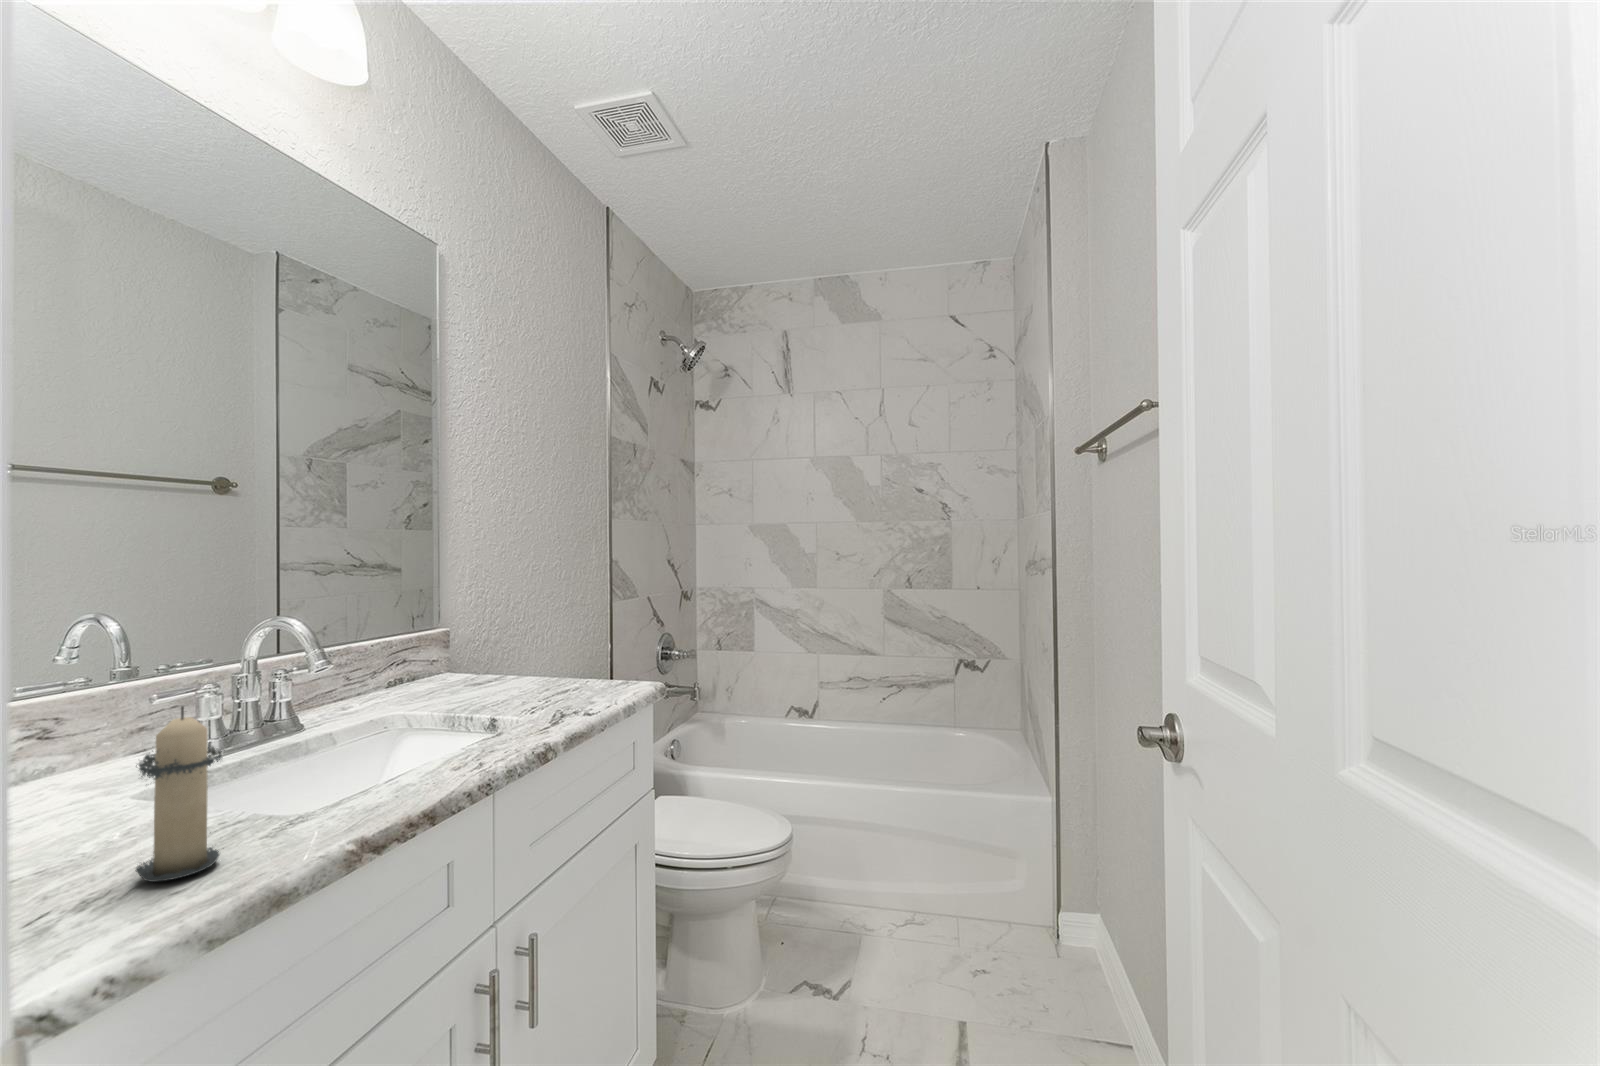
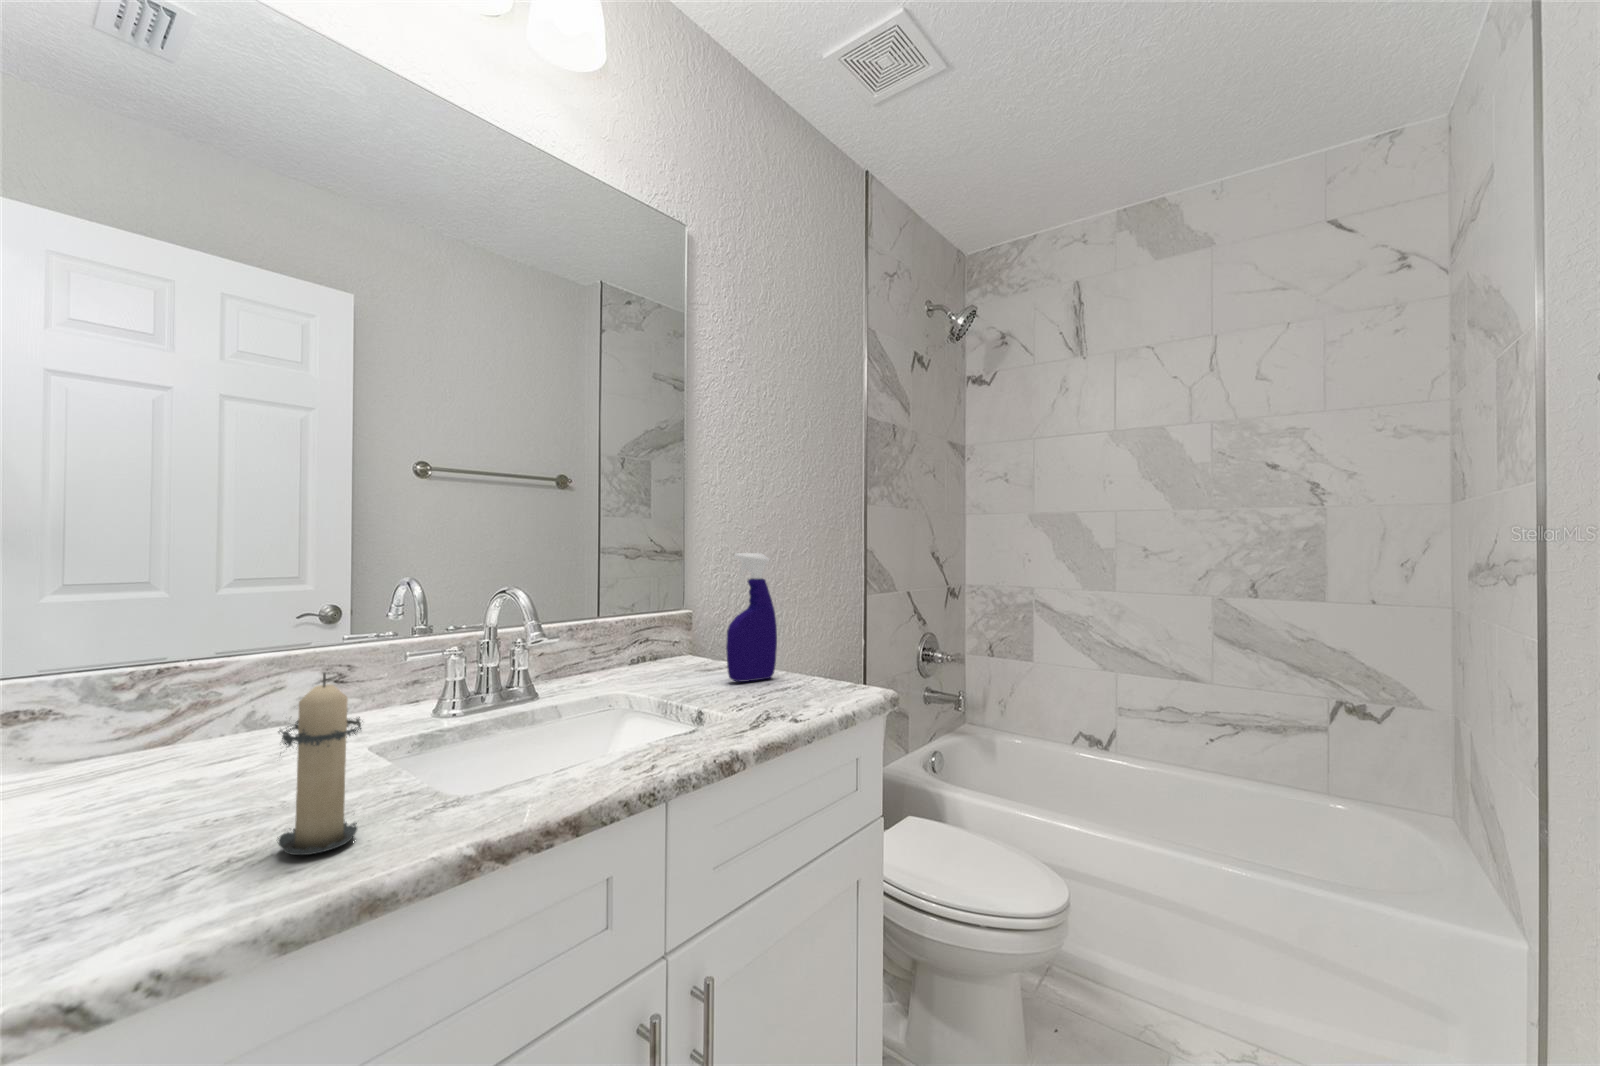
spray bottle: none [504,569,553,691] -> present [726,553,777,682]

